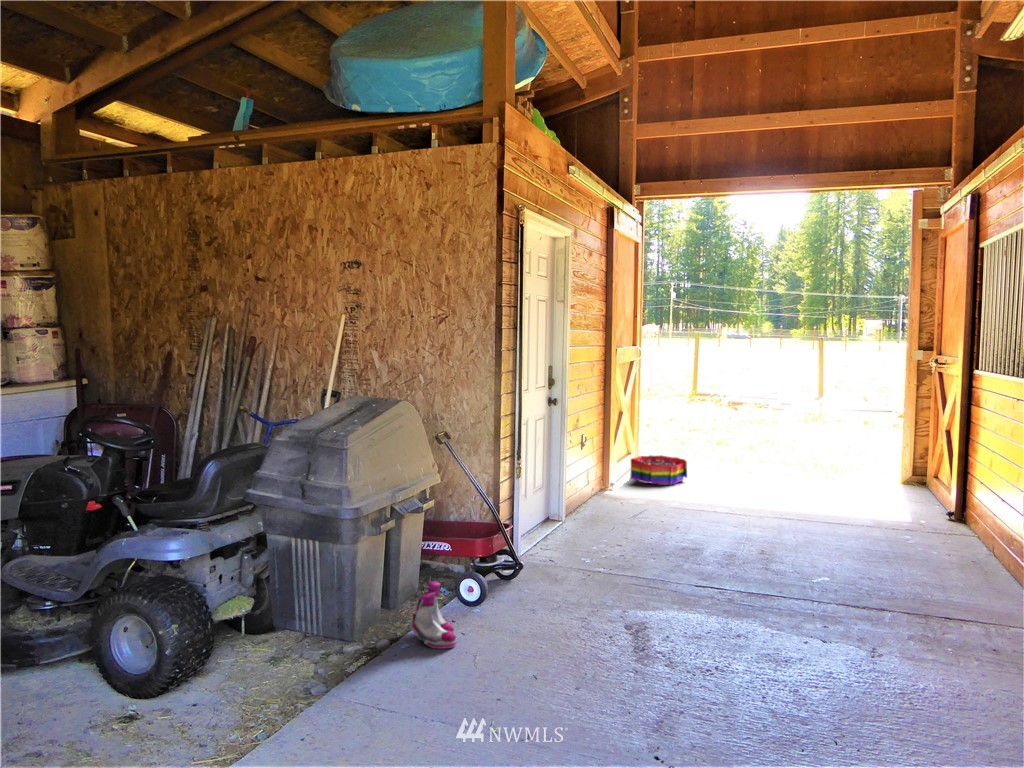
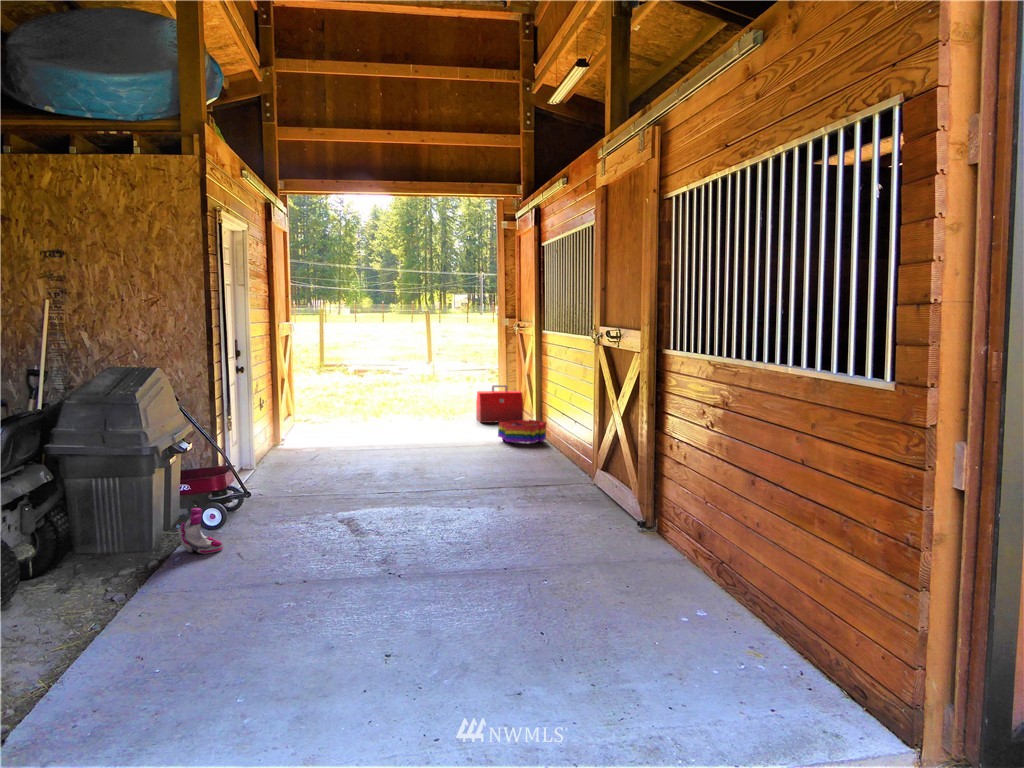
toolbox: none [878,443,957,501] -> present [476,385,523,423]
storage bin: present [630,455,687,485] -> present [498,419,546,443]

